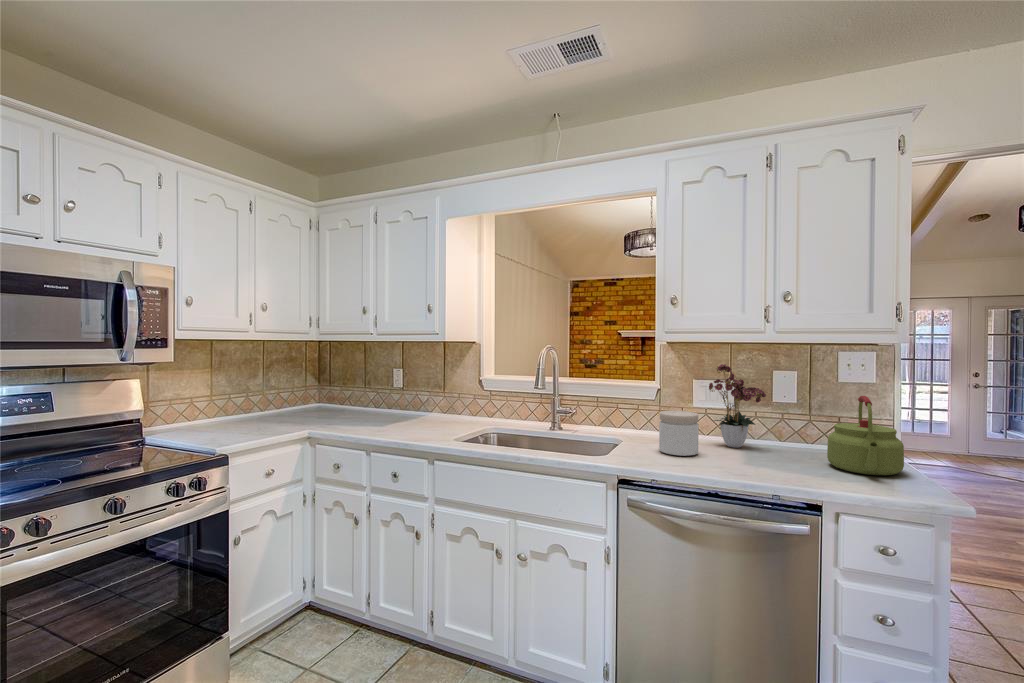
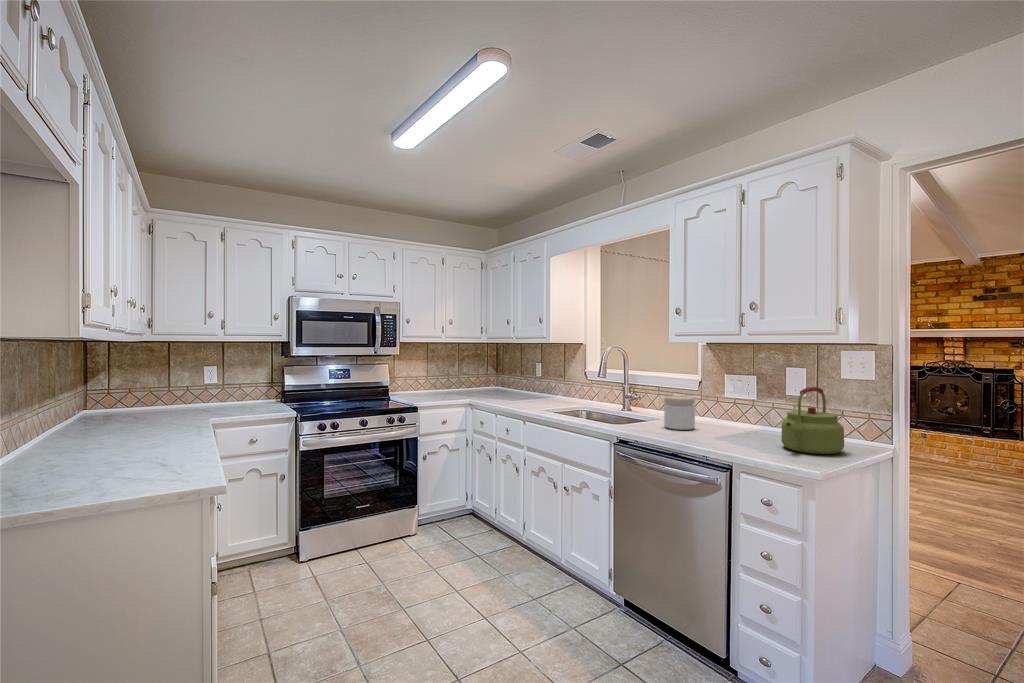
flower arrangement: present [709,364,766,448] -> none [720,357,768,430]

